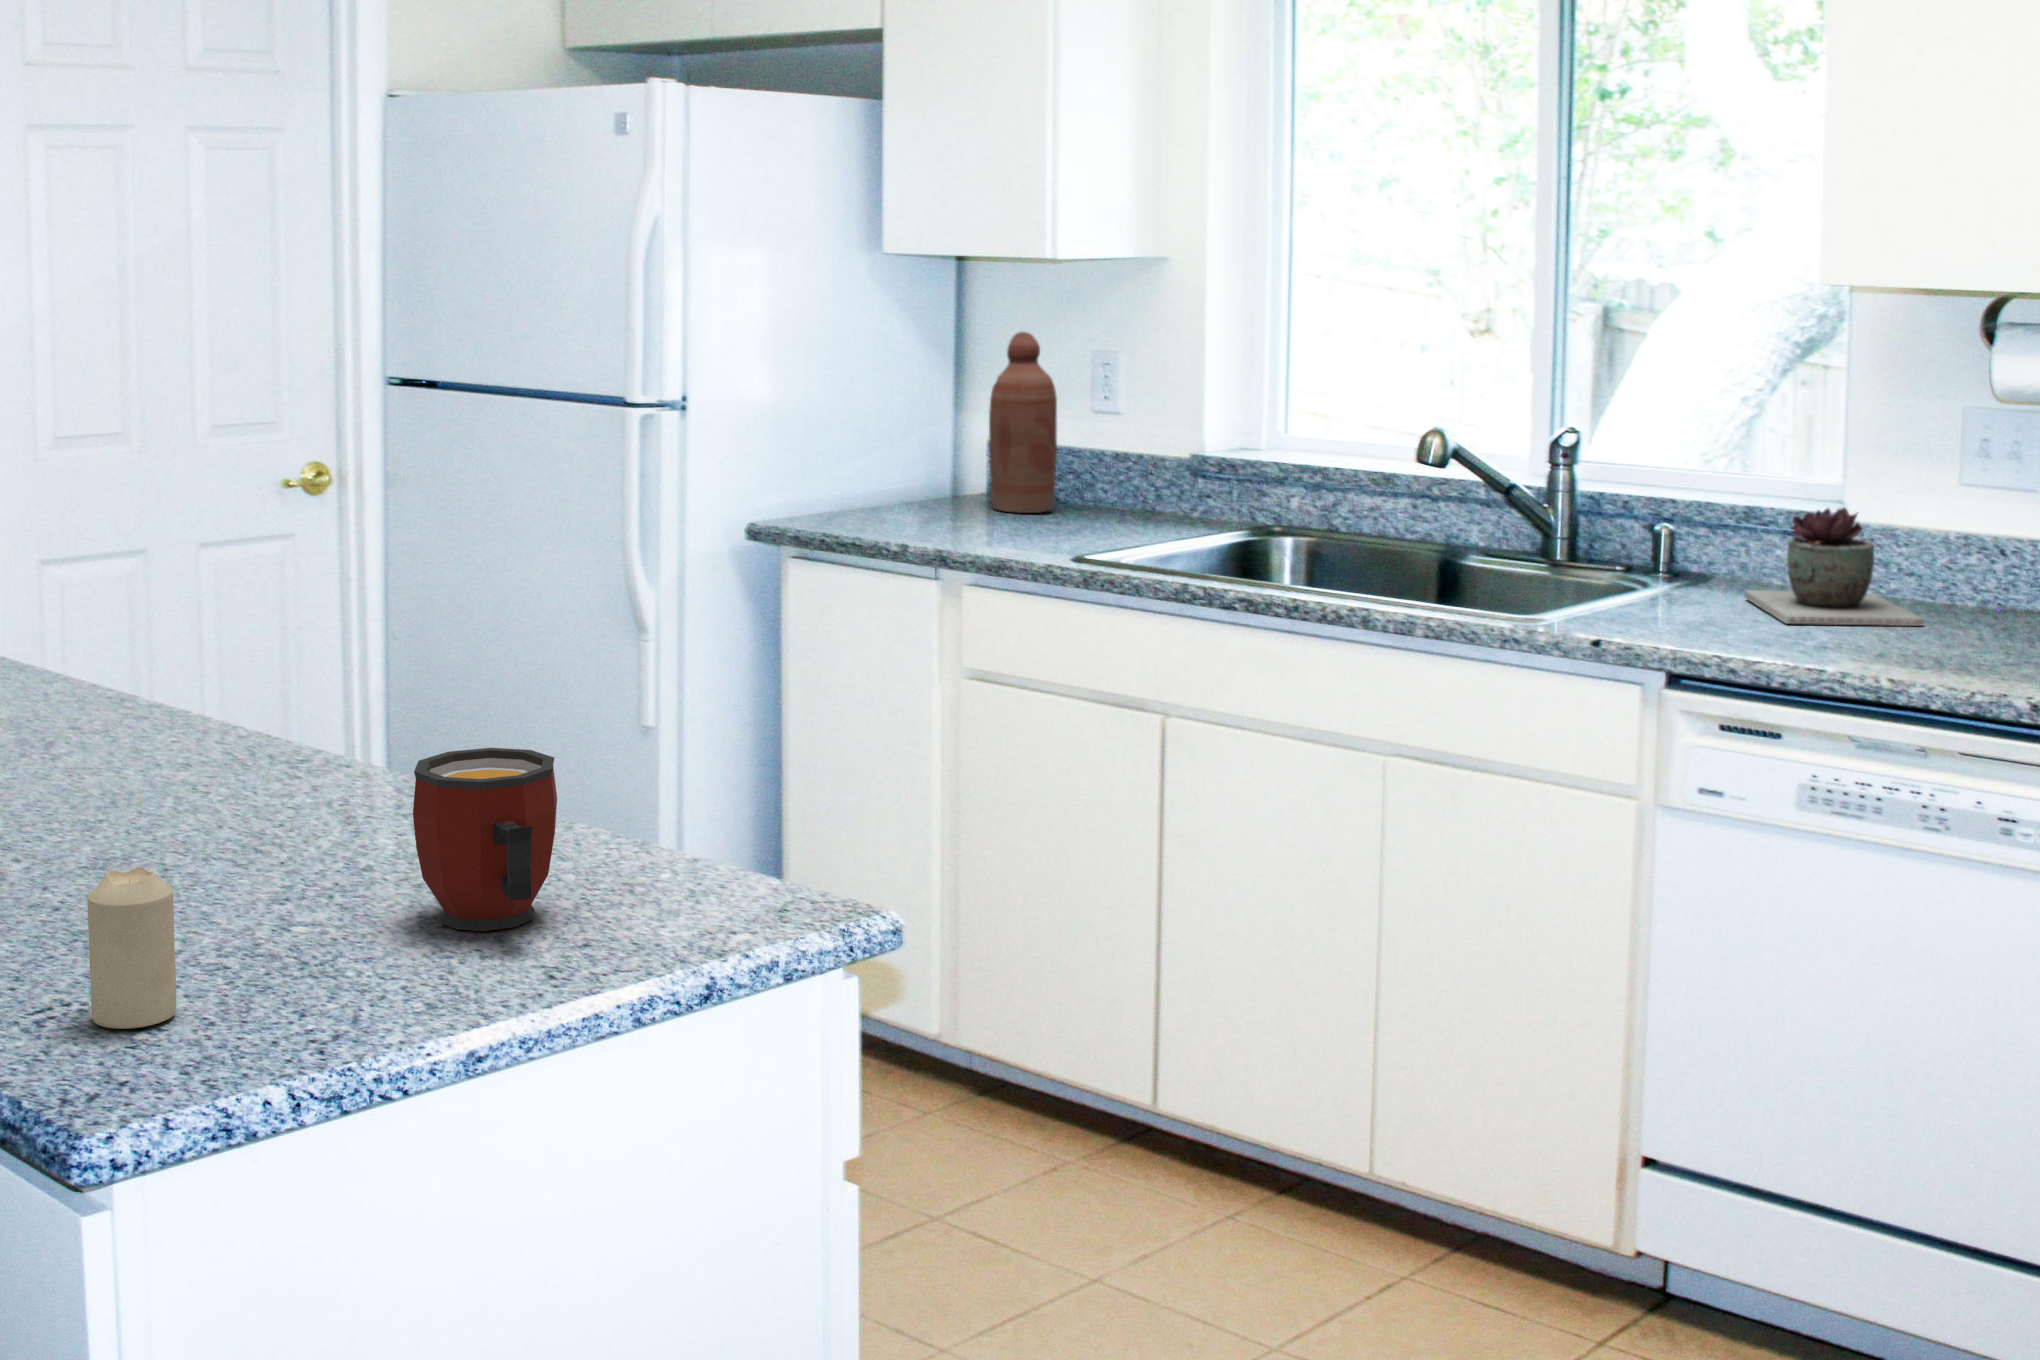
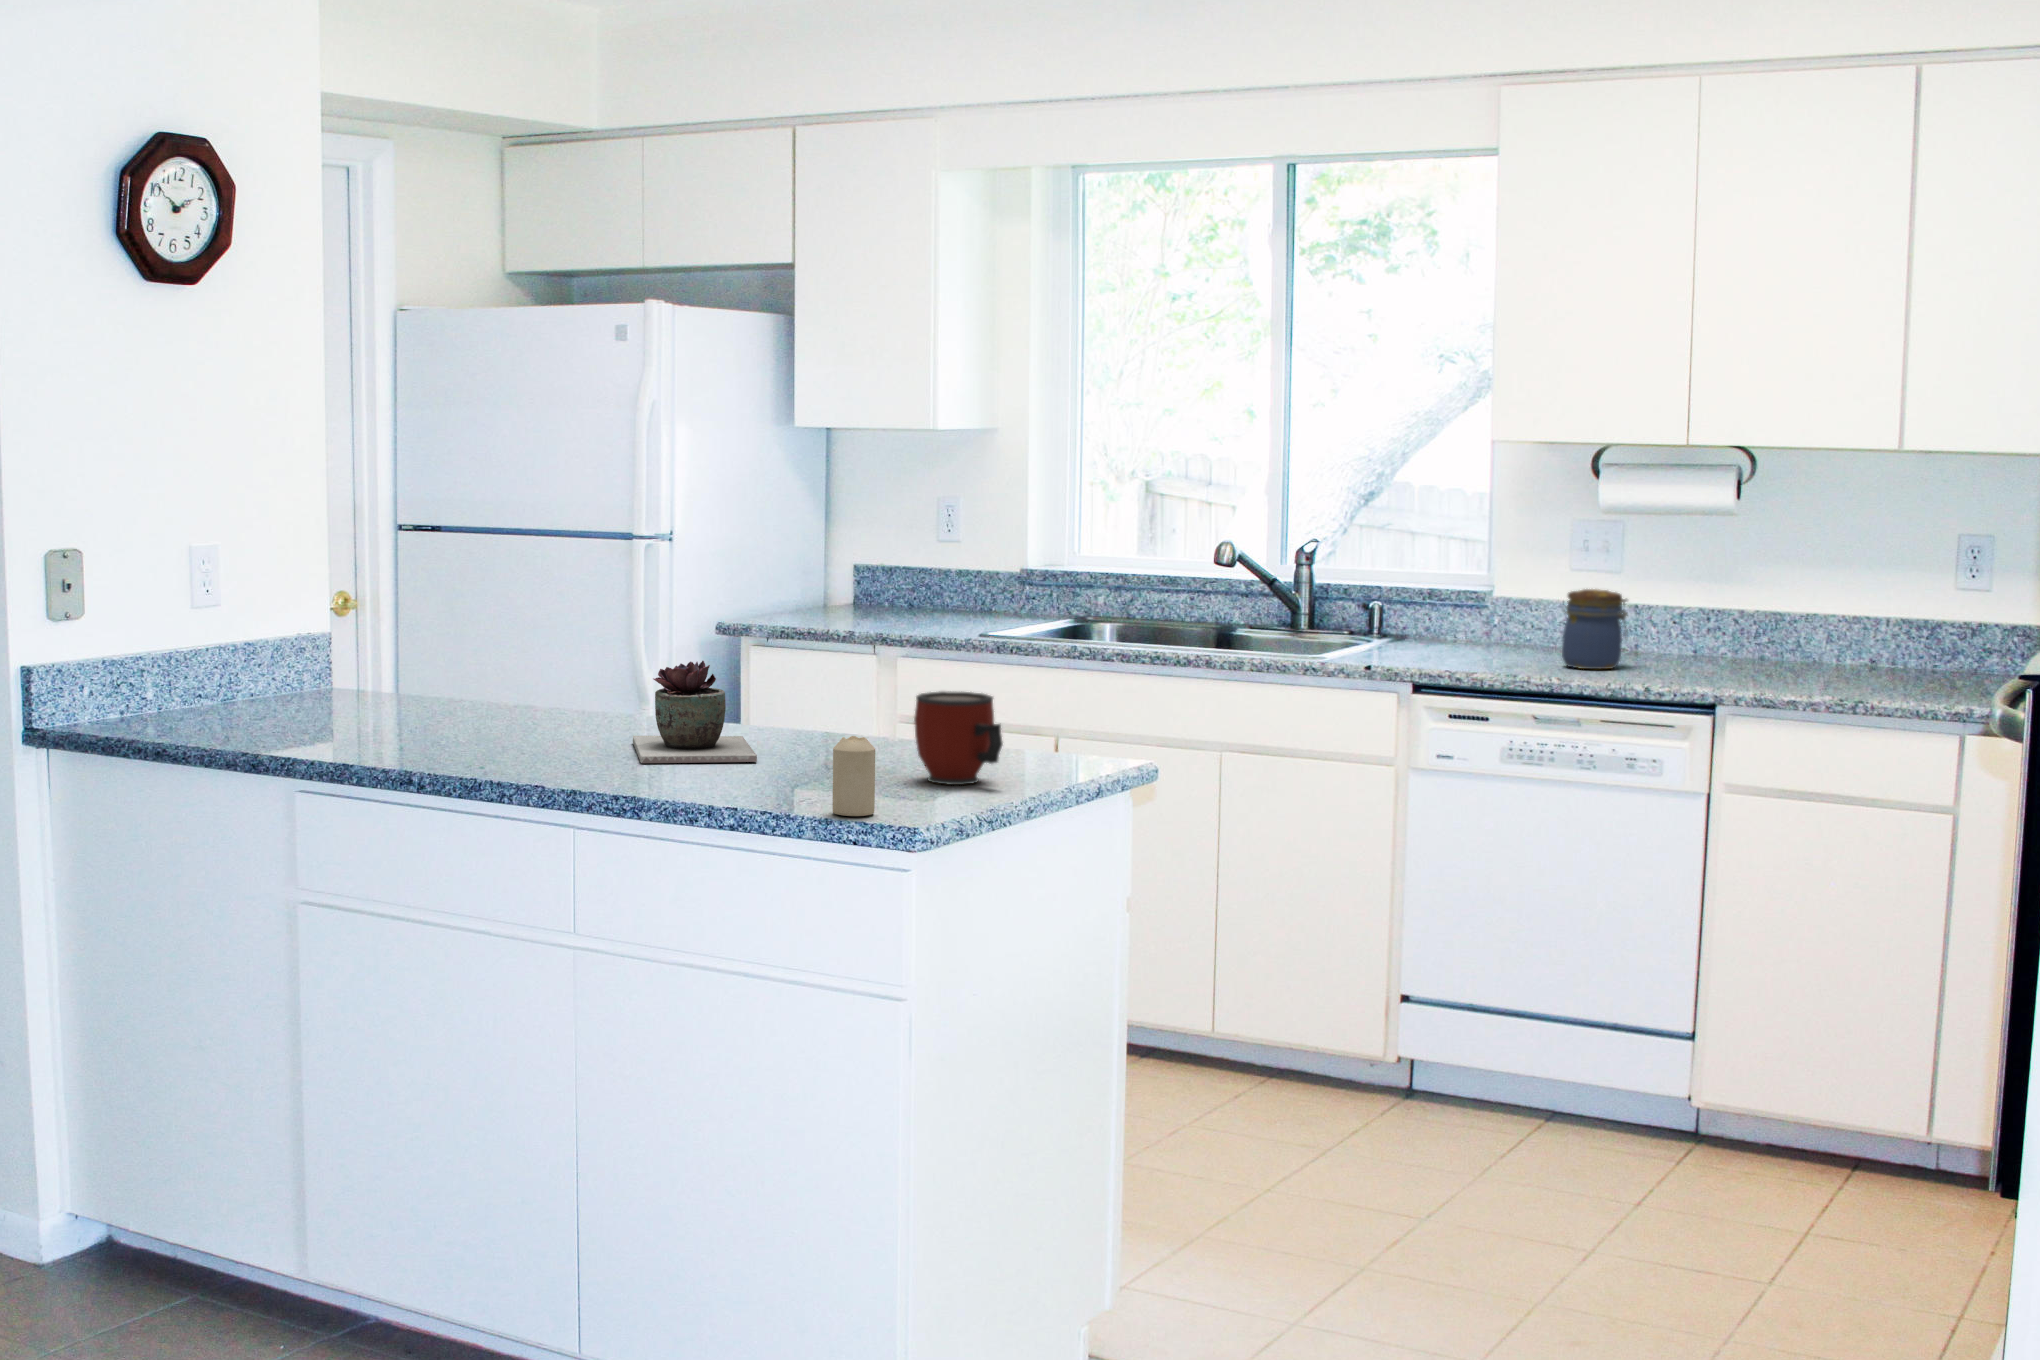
bottle: present [989,332,1057,513] -> none [866,482,915,614]
succulent plant: present [1744,508,1924,626] -> present [633,661,757,763]
jar: none [1910,527,2022,661] -> present [1562,589,1628,669]

